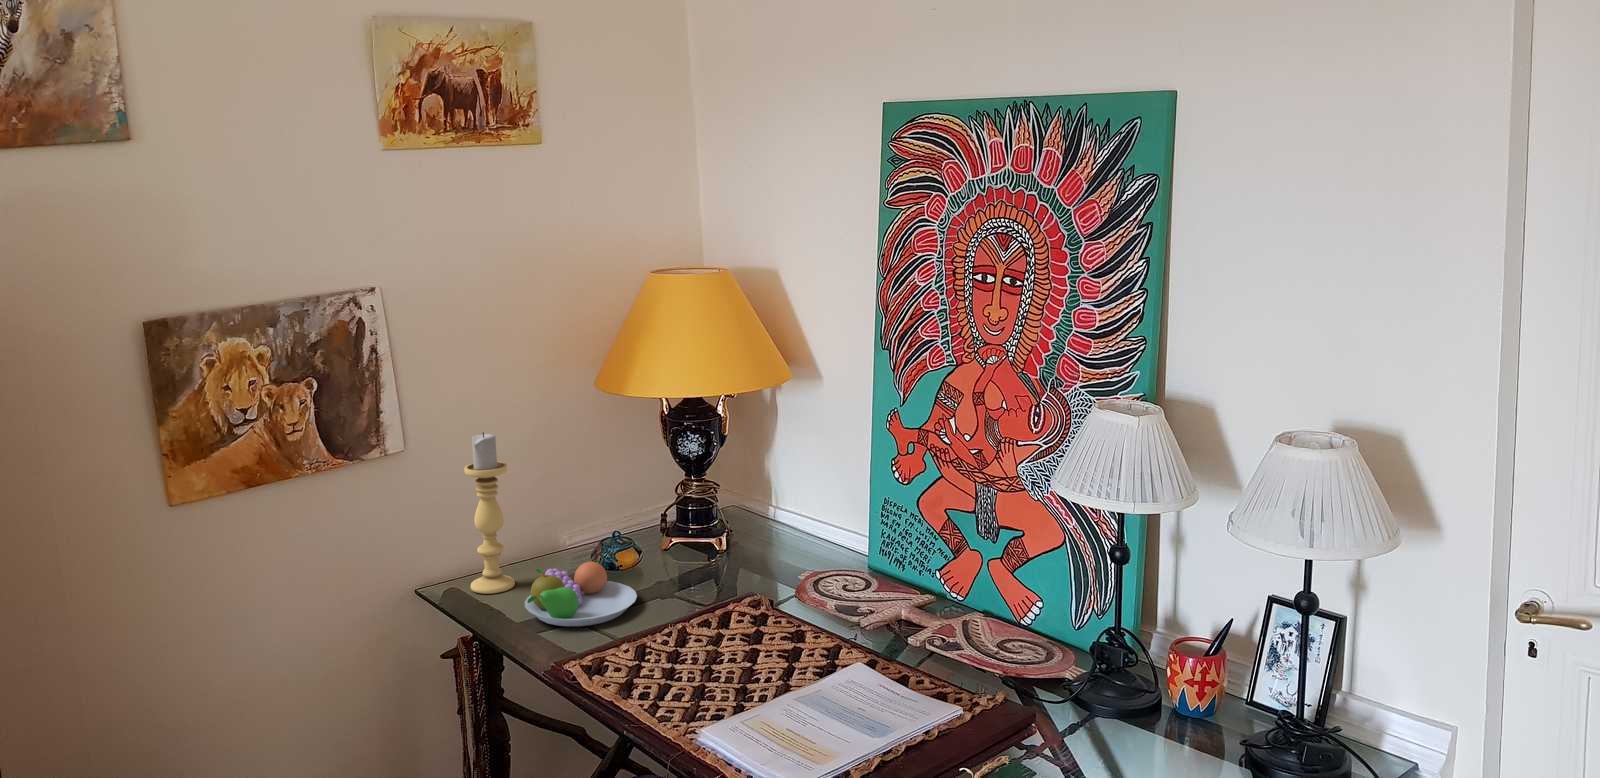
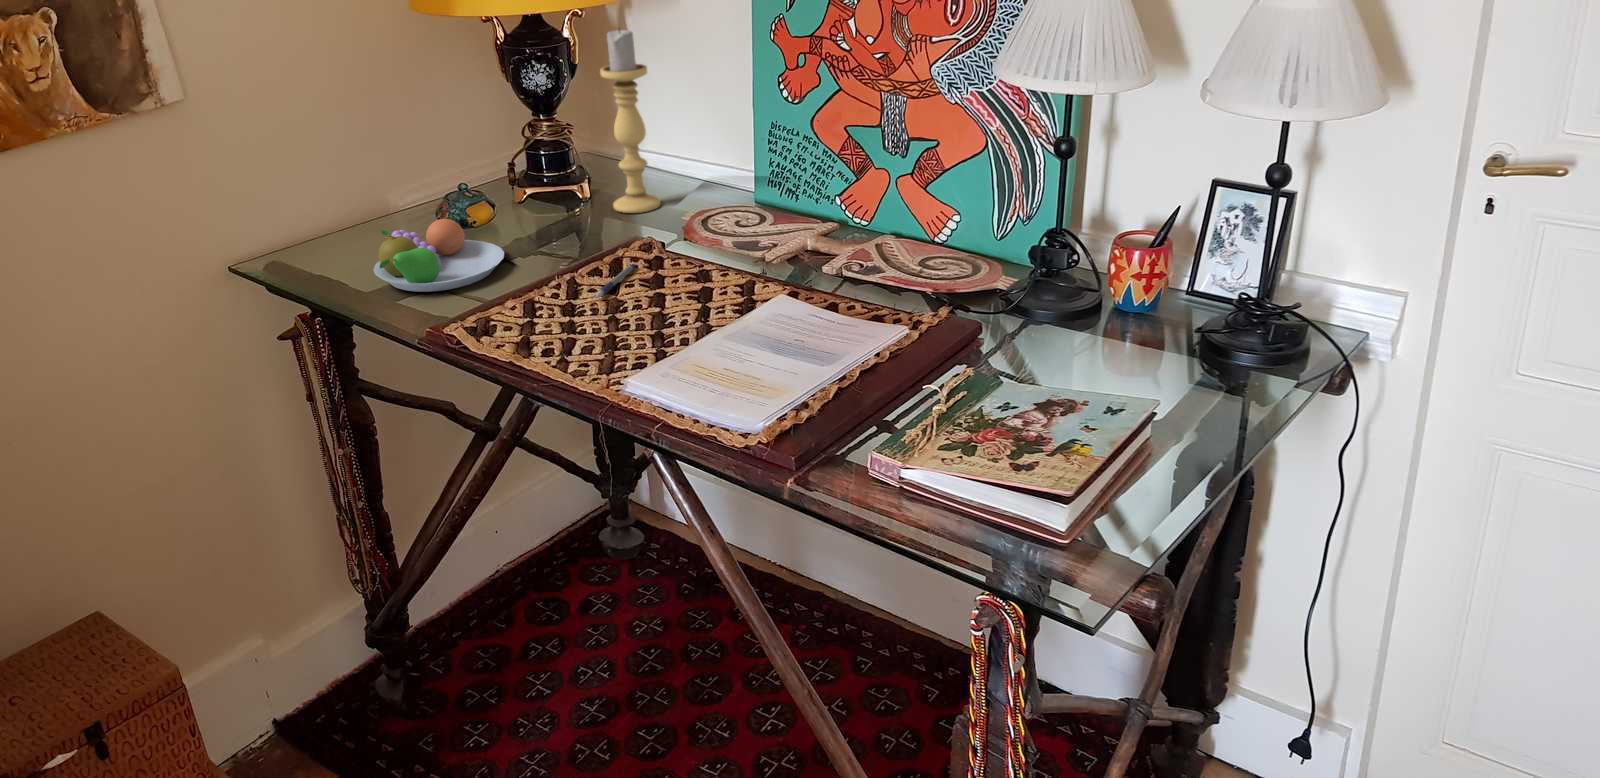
candle holder: present [464,432,515,594] -> present [600,29,661,213]
pen: none [698,619,741,649] -> present [595,264,635,298]

